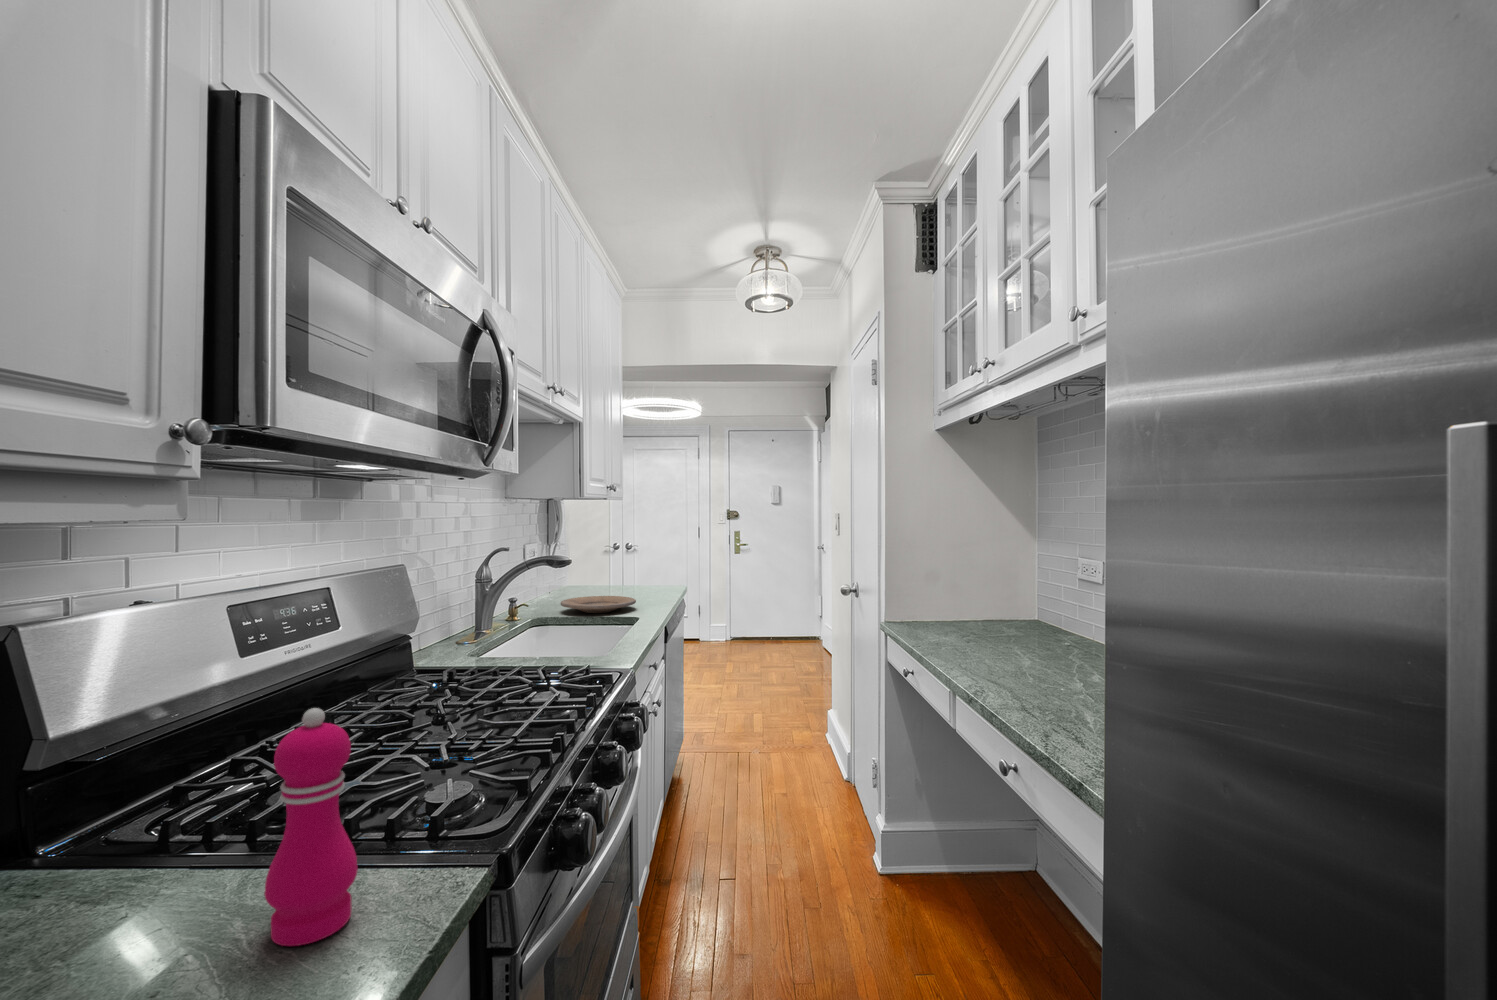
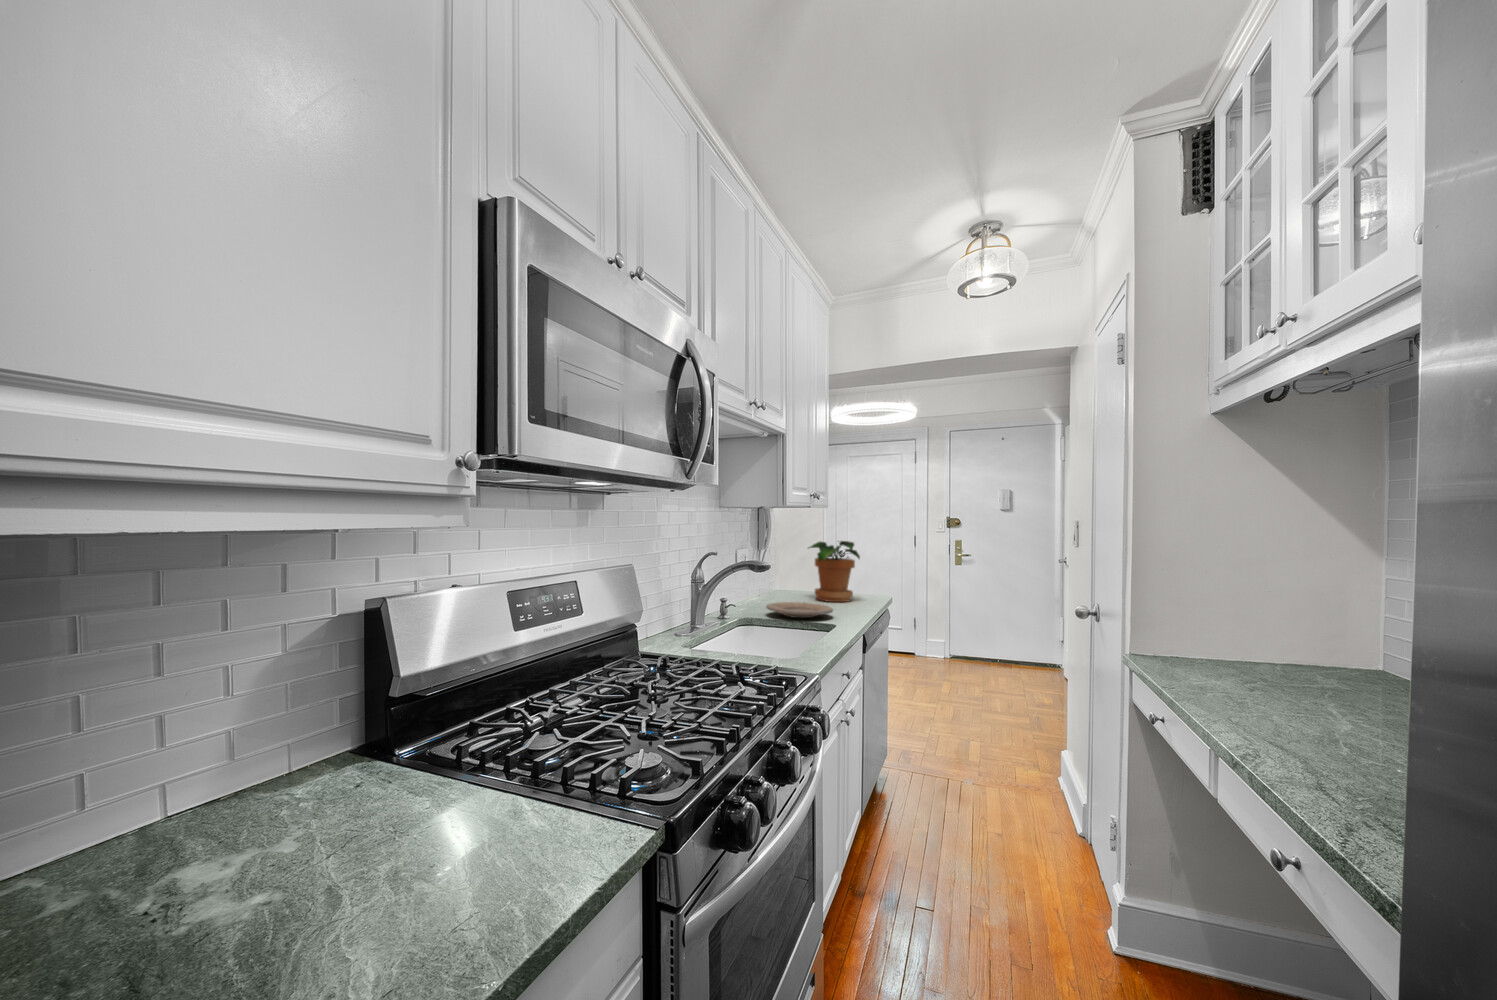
potted plant: none [601,527,658,593] -> present [809,541,860,602]
pepper mill: present [265,708,358,946] -> none [494,679,558,862]

